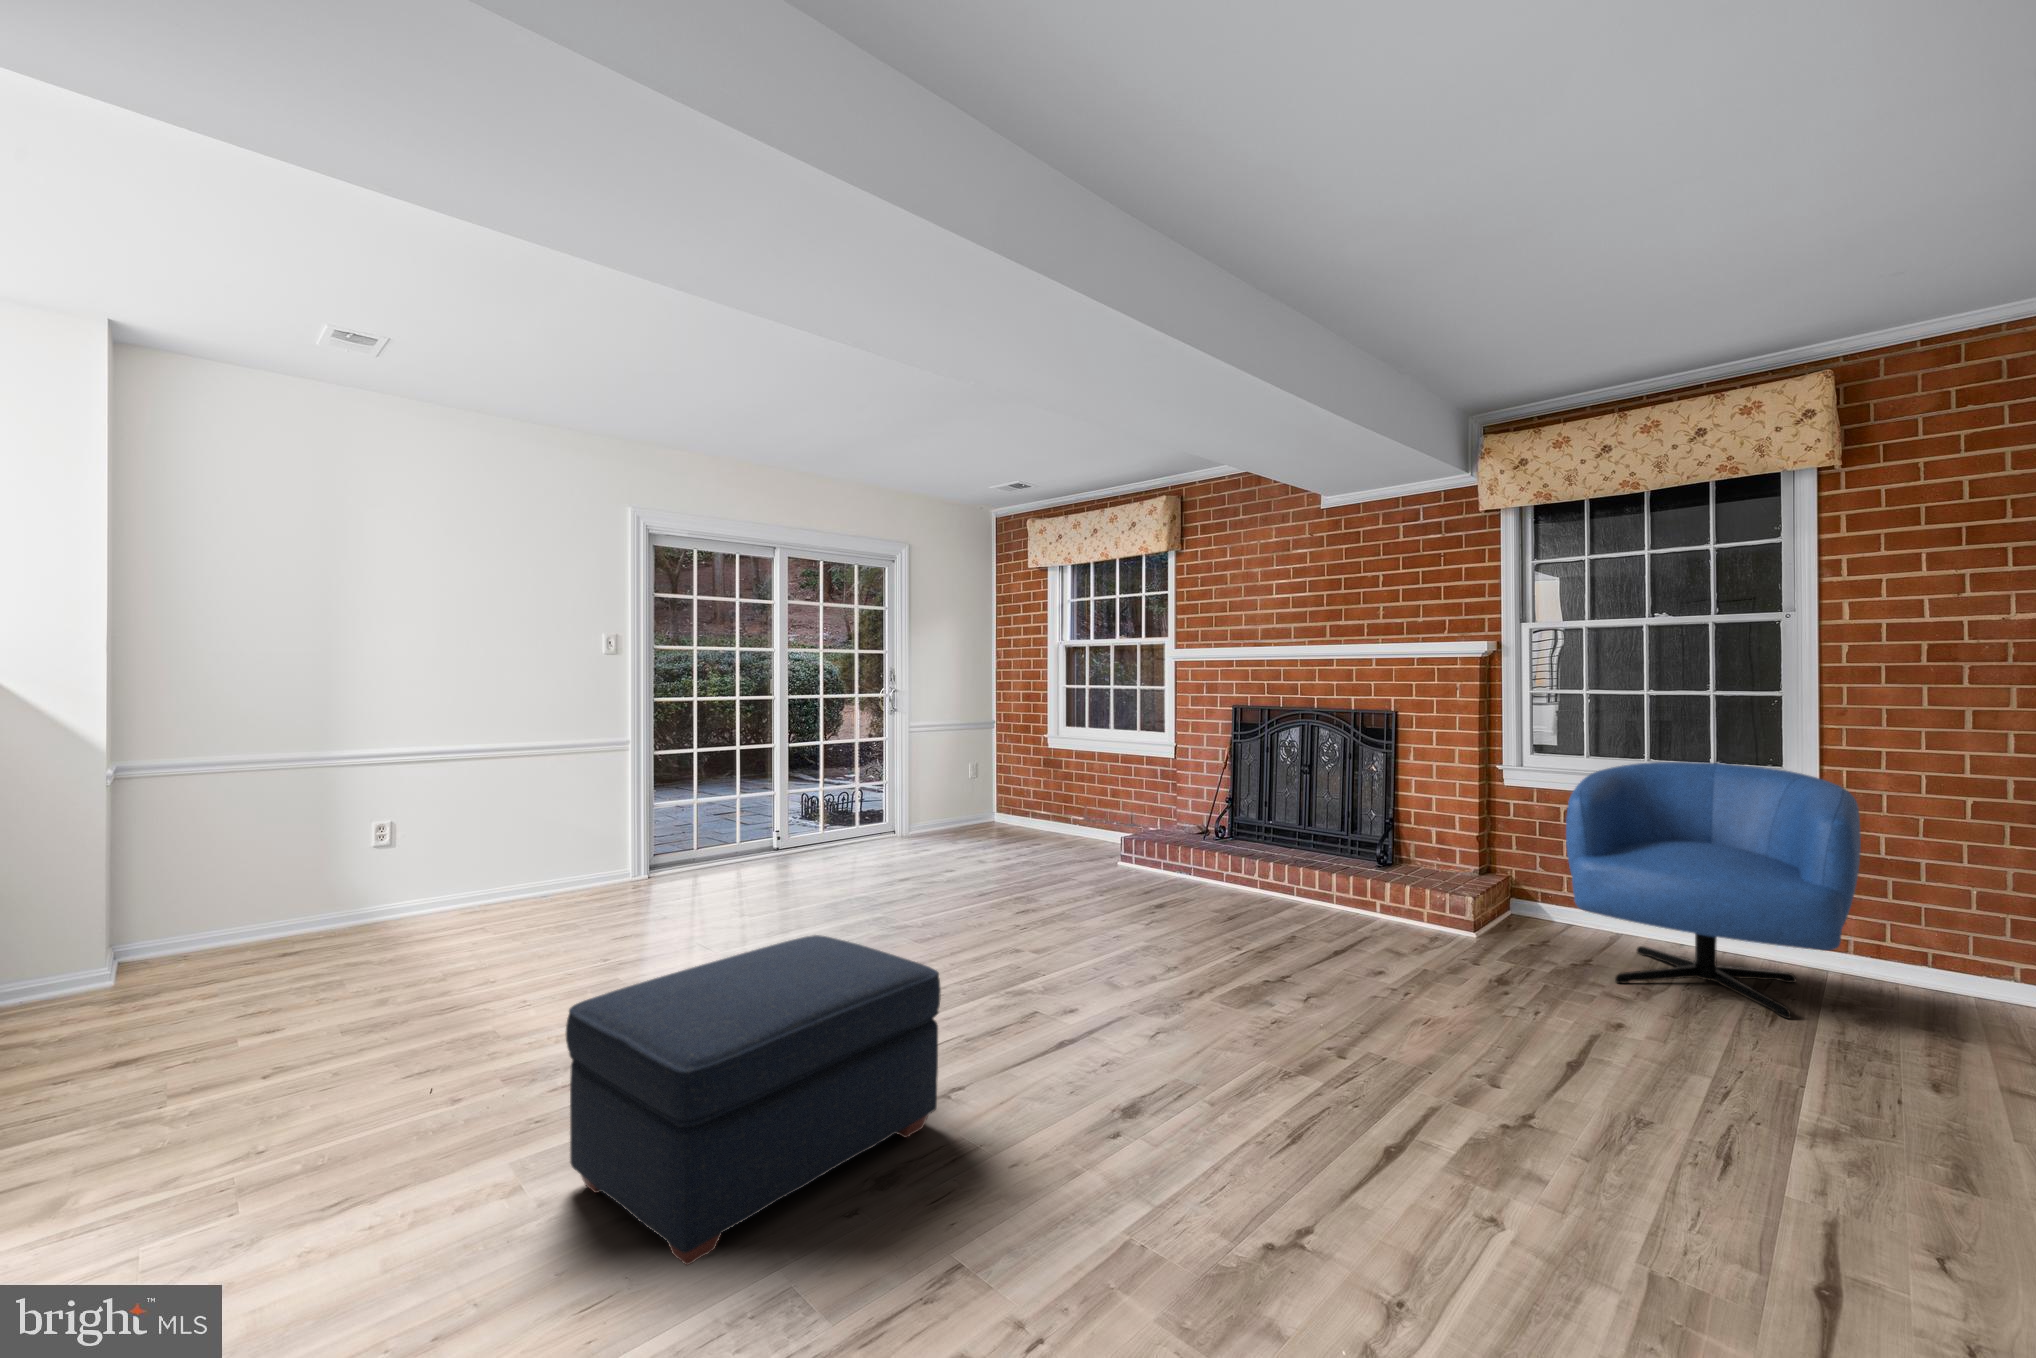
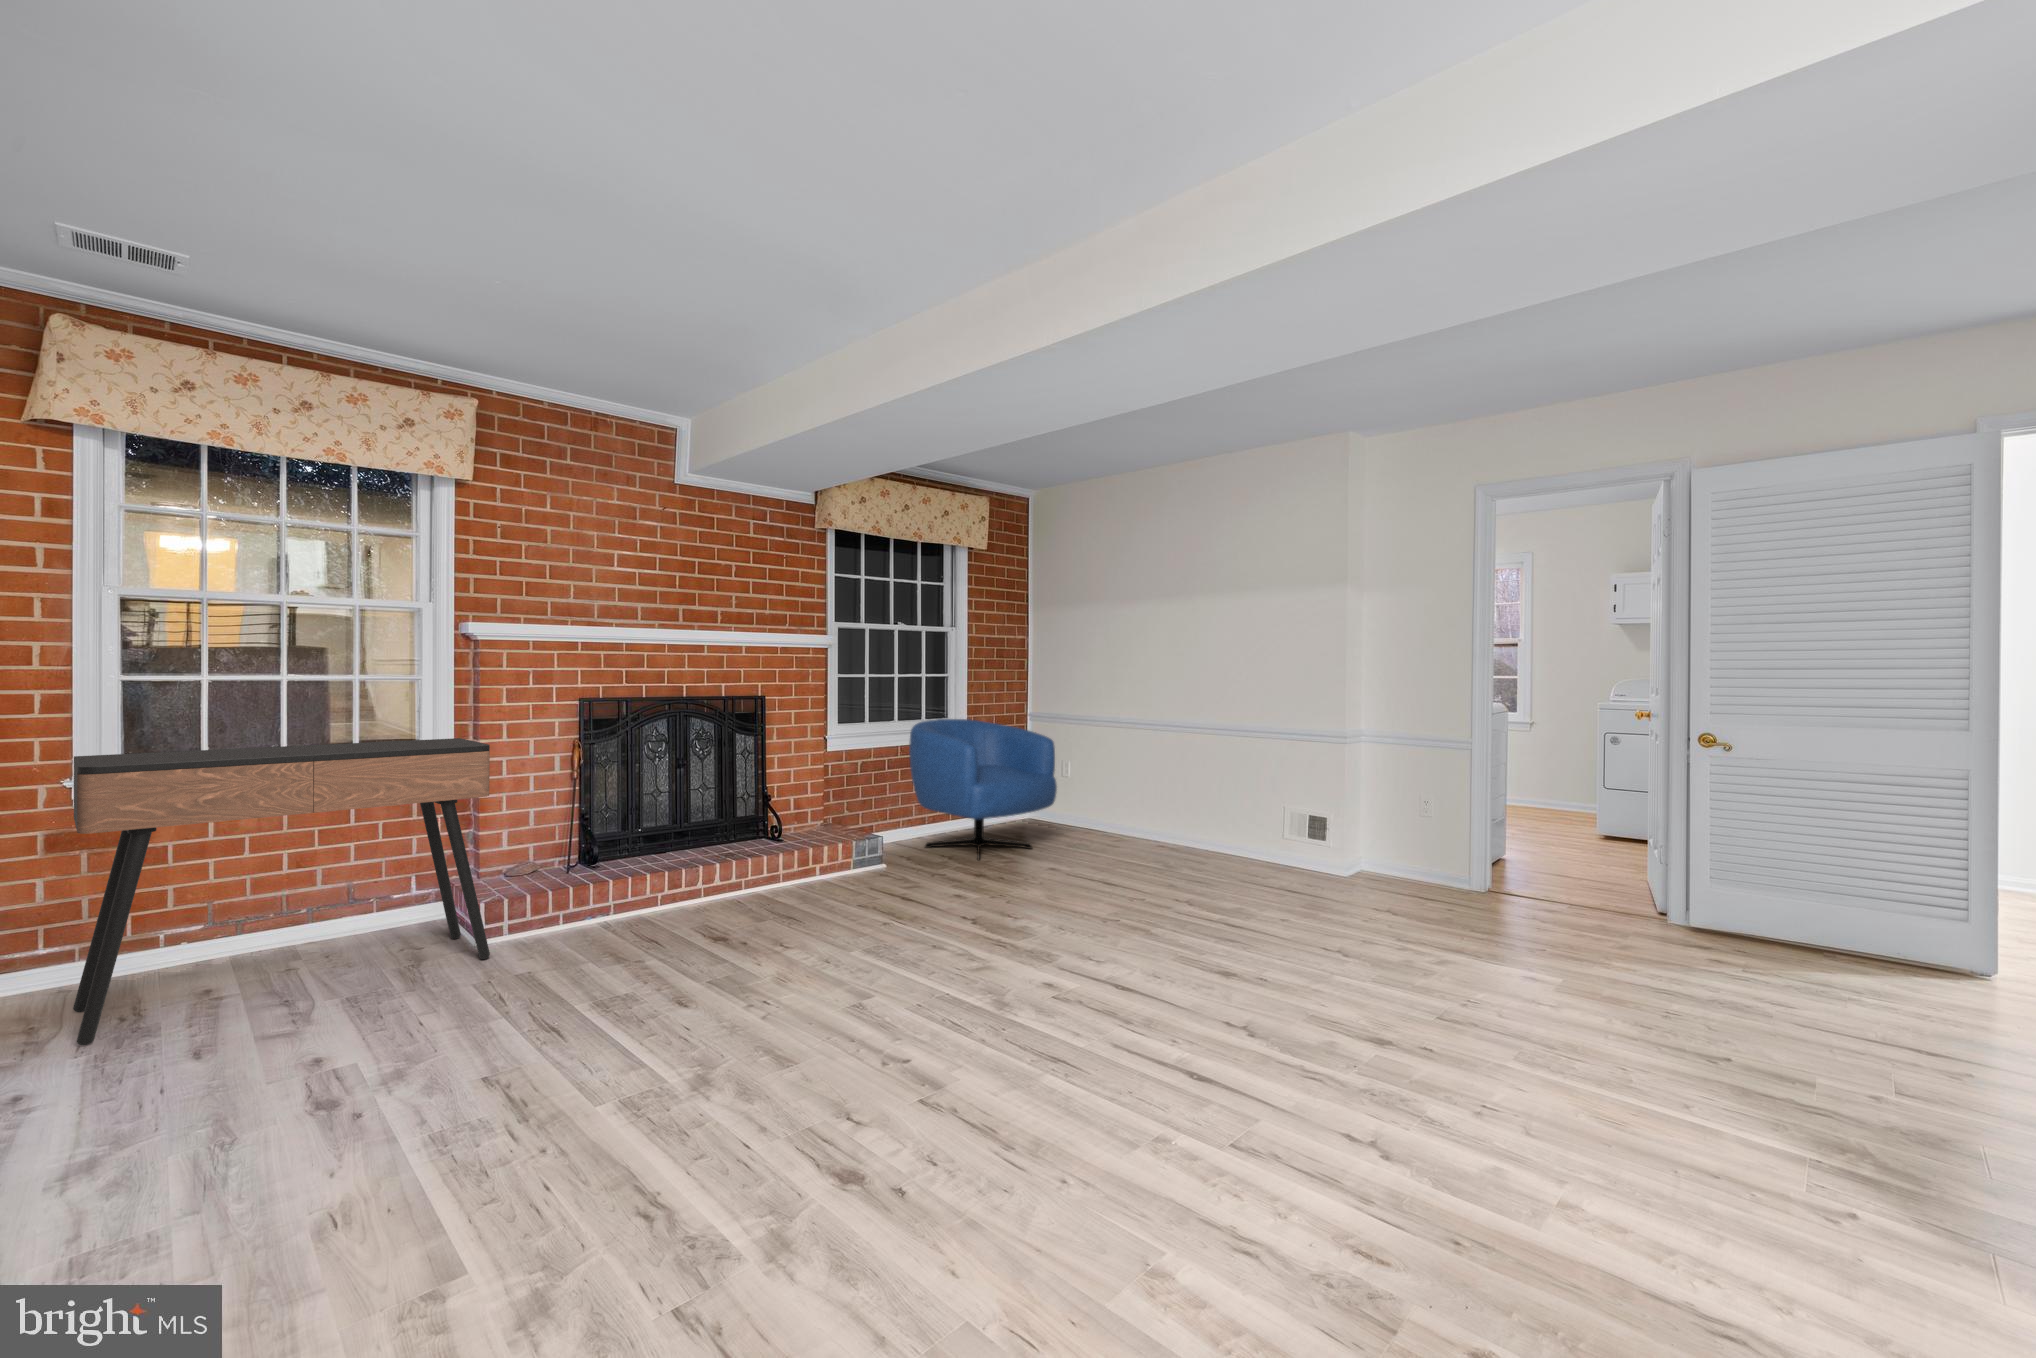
console table: none [971,720,1135,868] -> present [73,738,490,1045]
ottoman: present [566,935,941,1265] -> none [1214,917,1538,1189]

